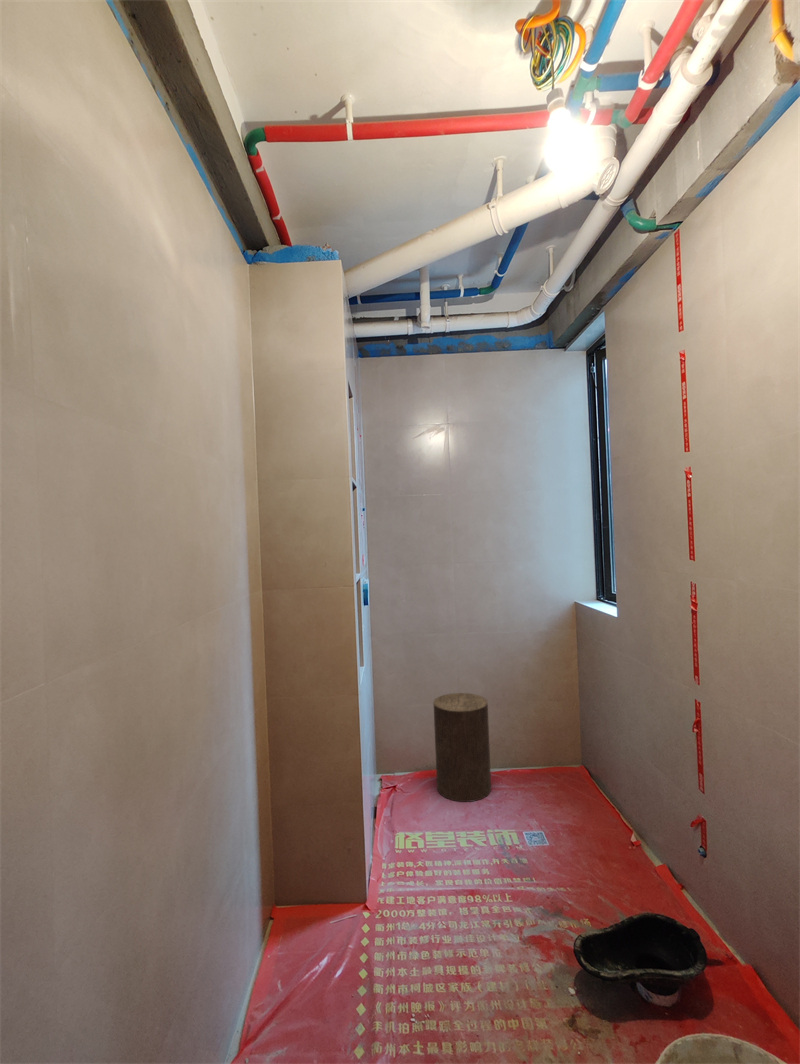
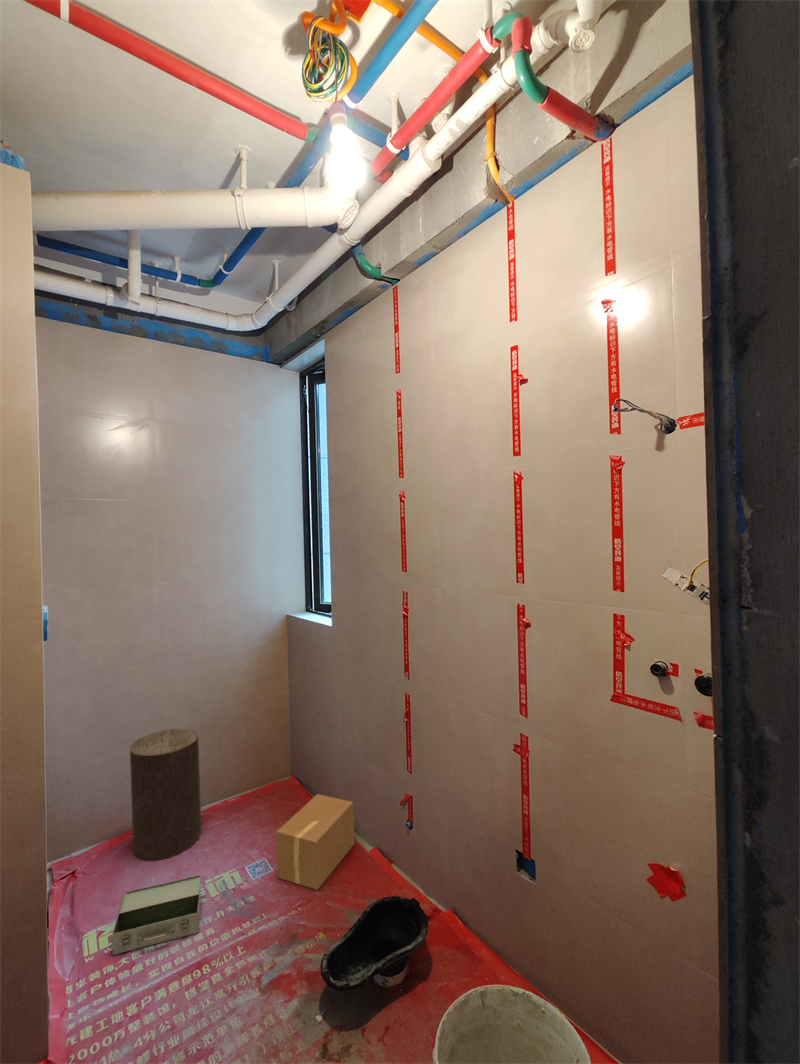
cardboard box: none [550,786,638,877] -> present [277,794,355,890]
toolbox: none [413,815,483,868] -> present [112,876,202,955]

